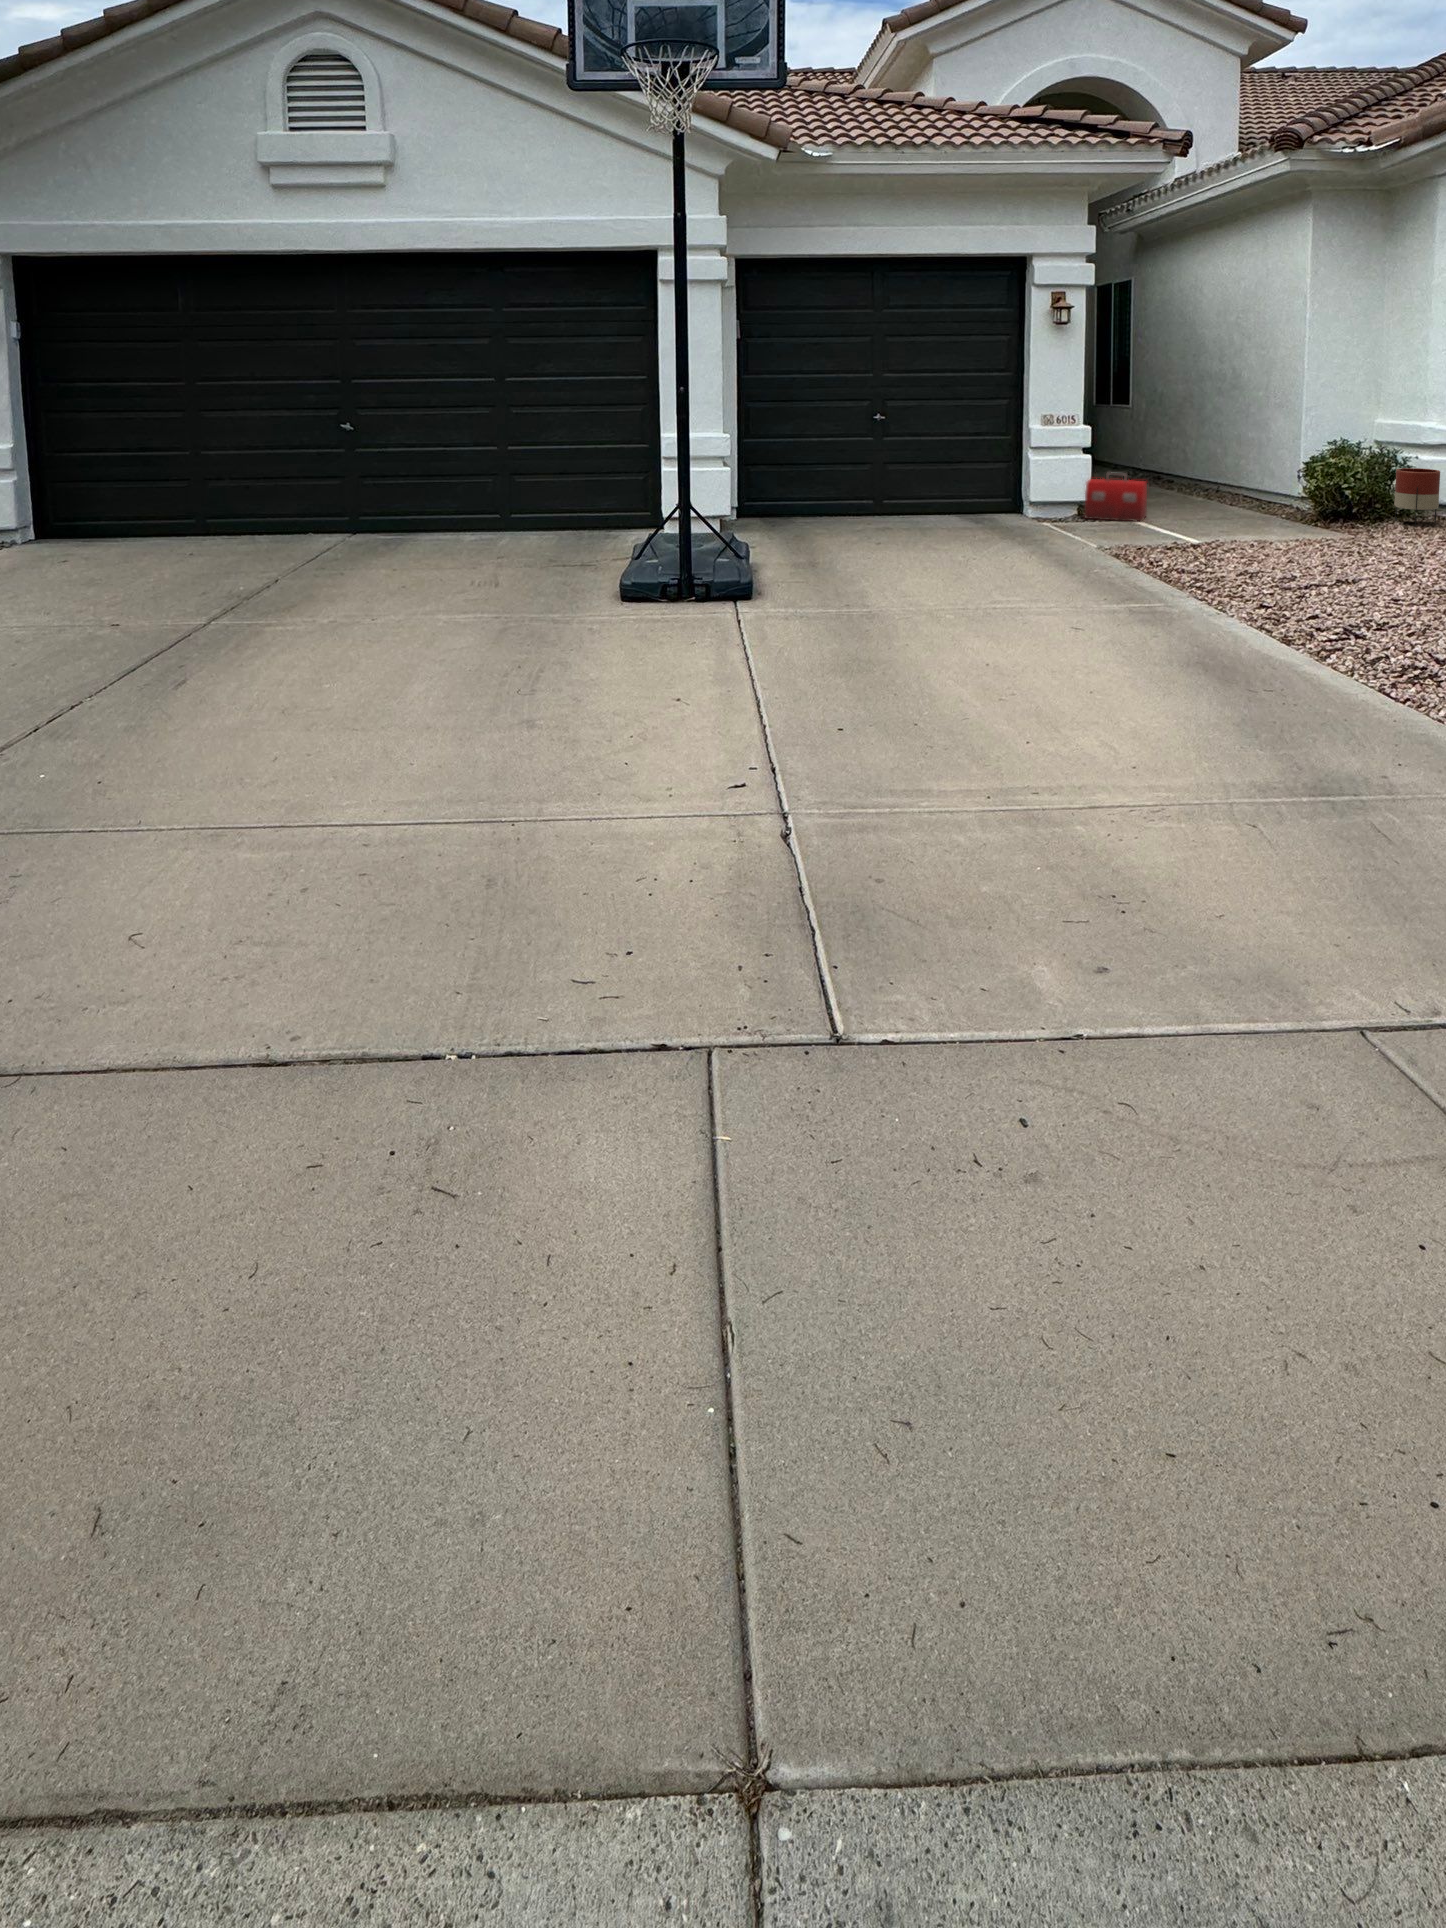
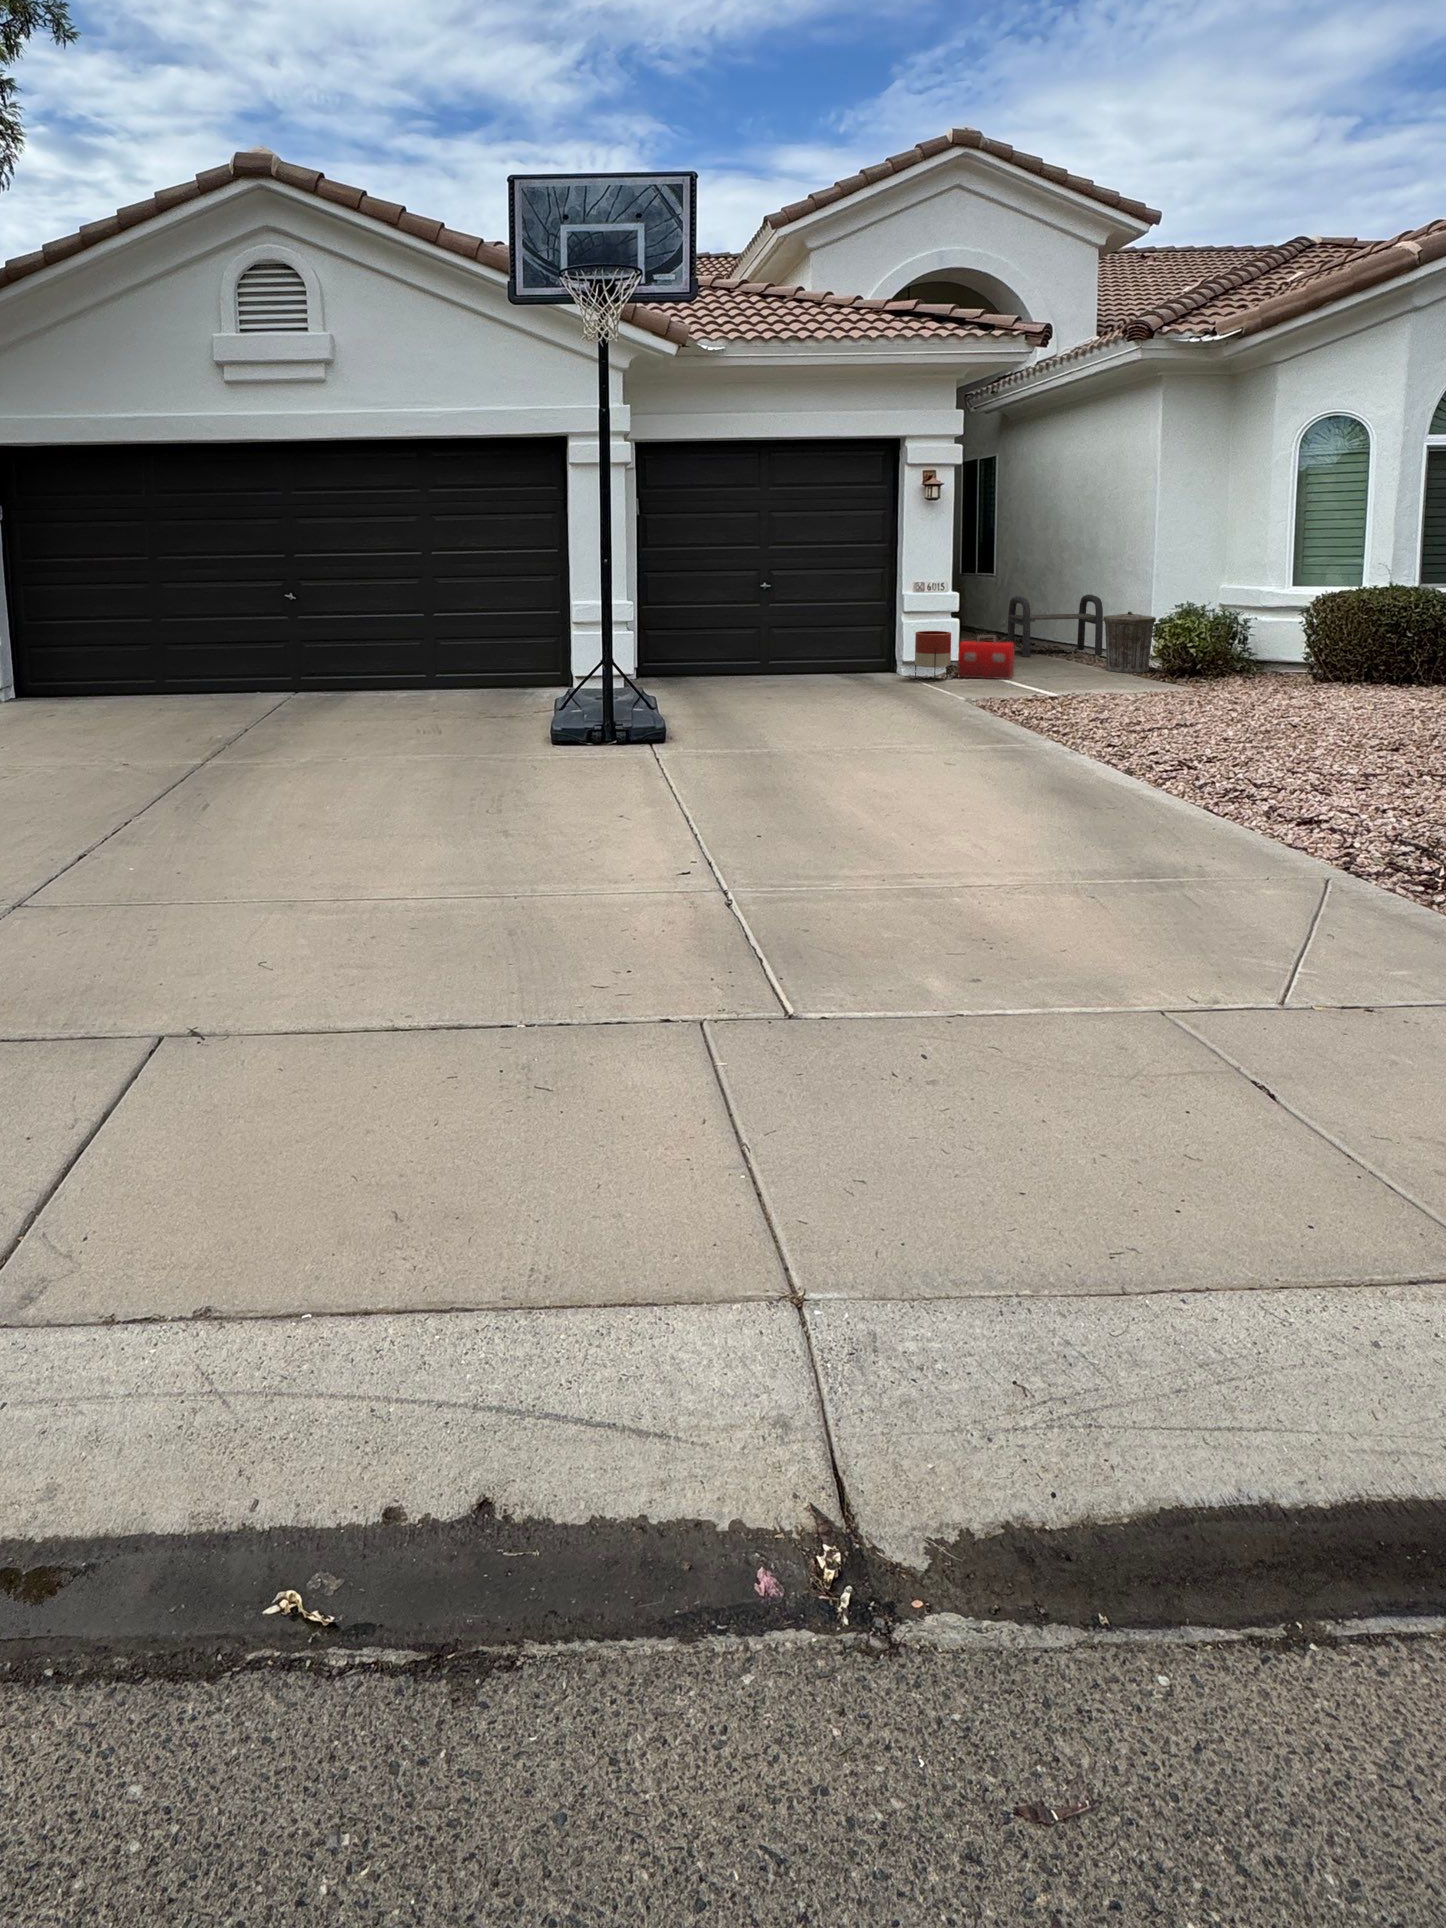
bench: none [1139,428,1243,496] -> present [1007,594,1103,657]
trash can: none [1244,447,1302,515] -> present [1103,611,1156,673]
planter: present [1394,468,1440,526] -> present [915,631,951,681]

